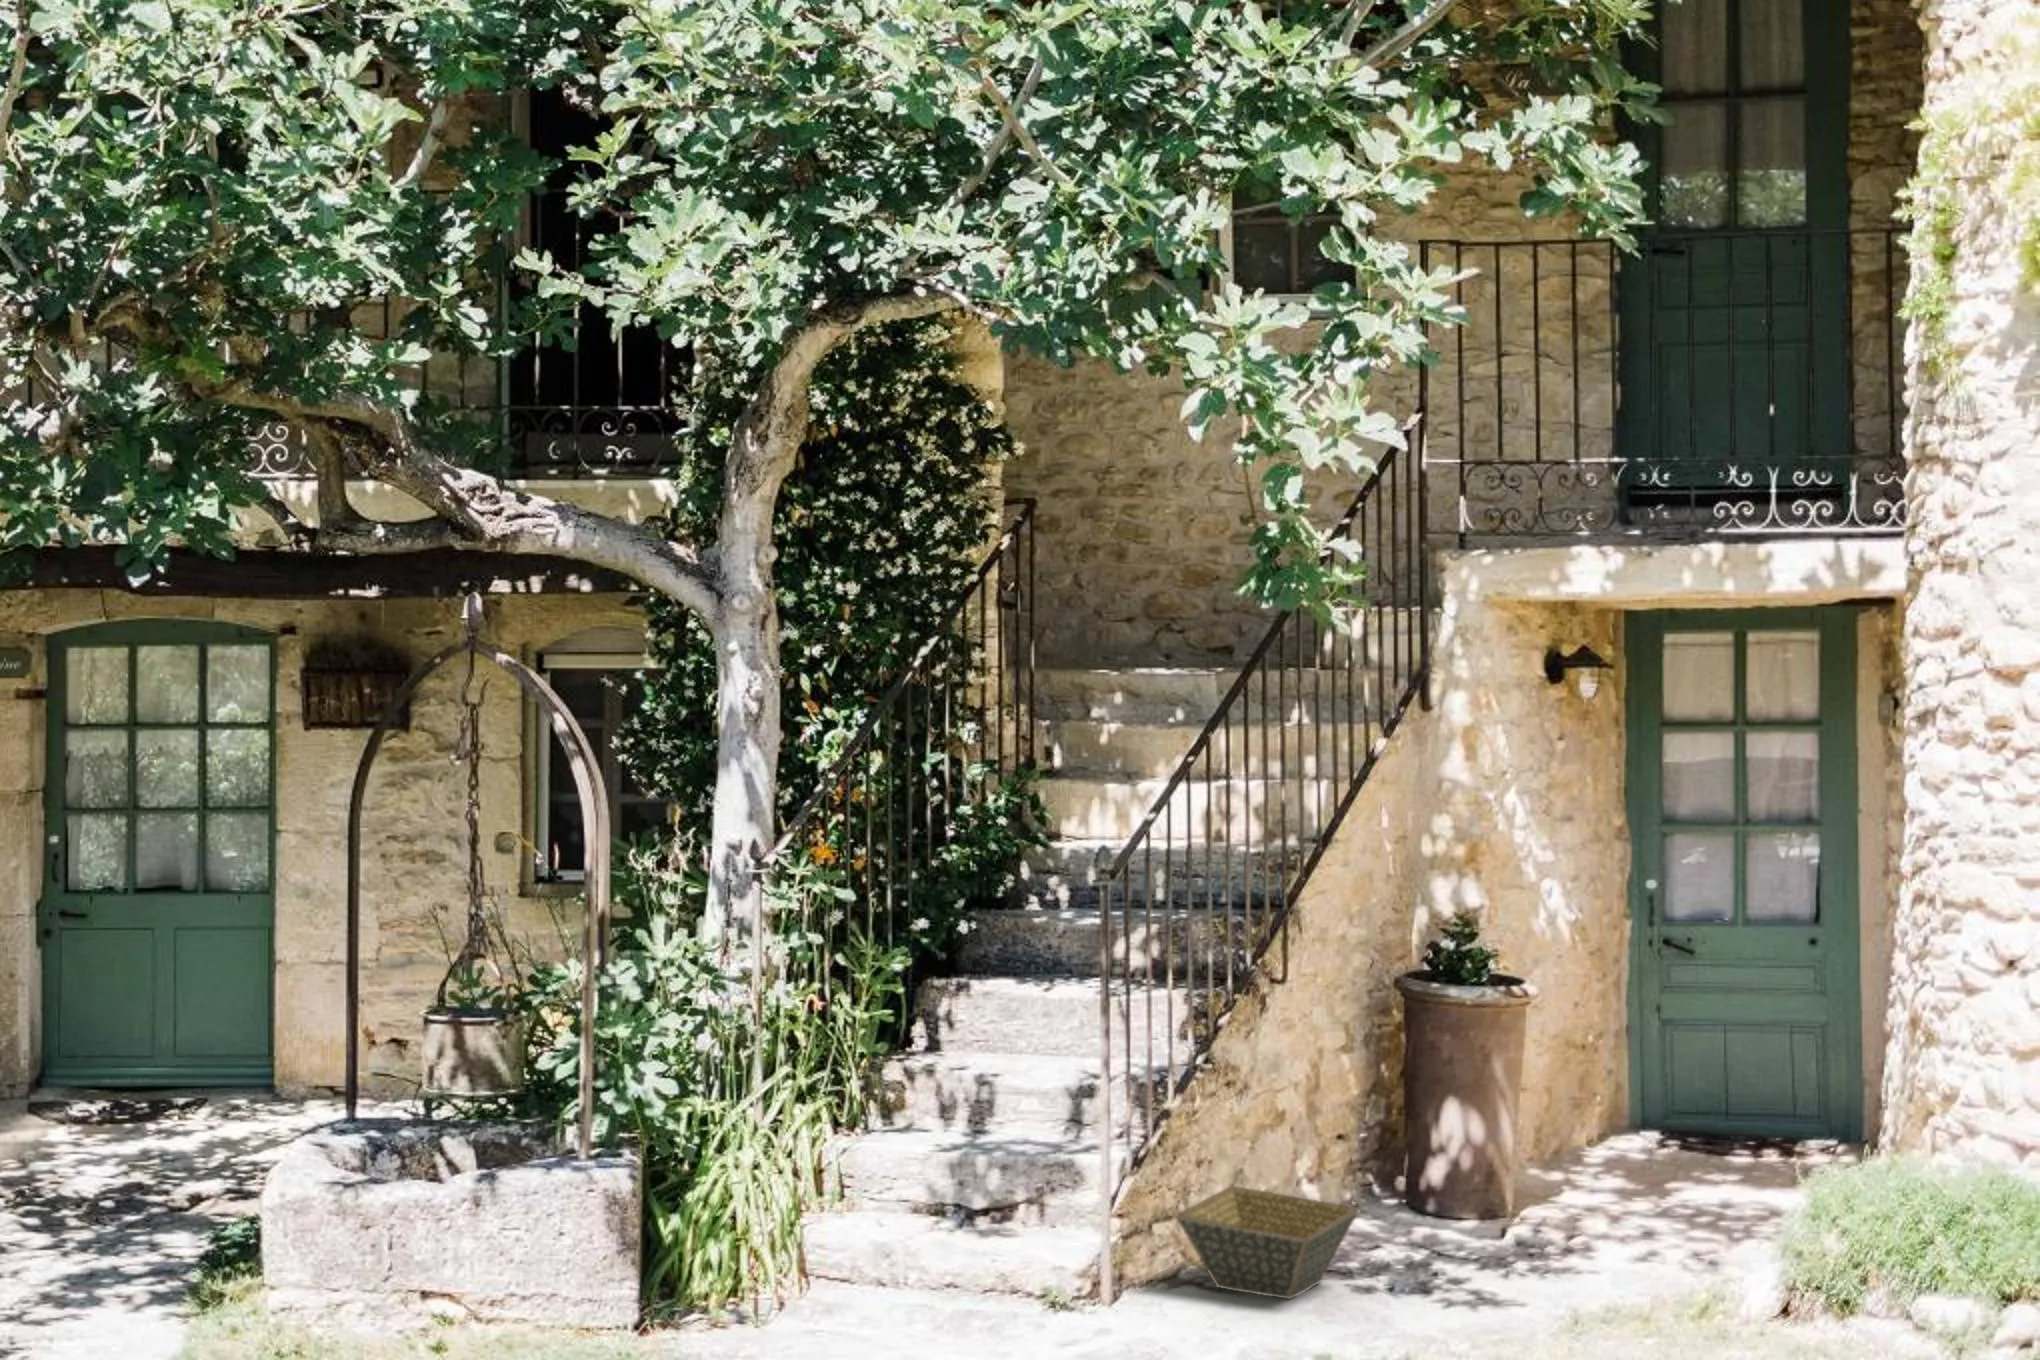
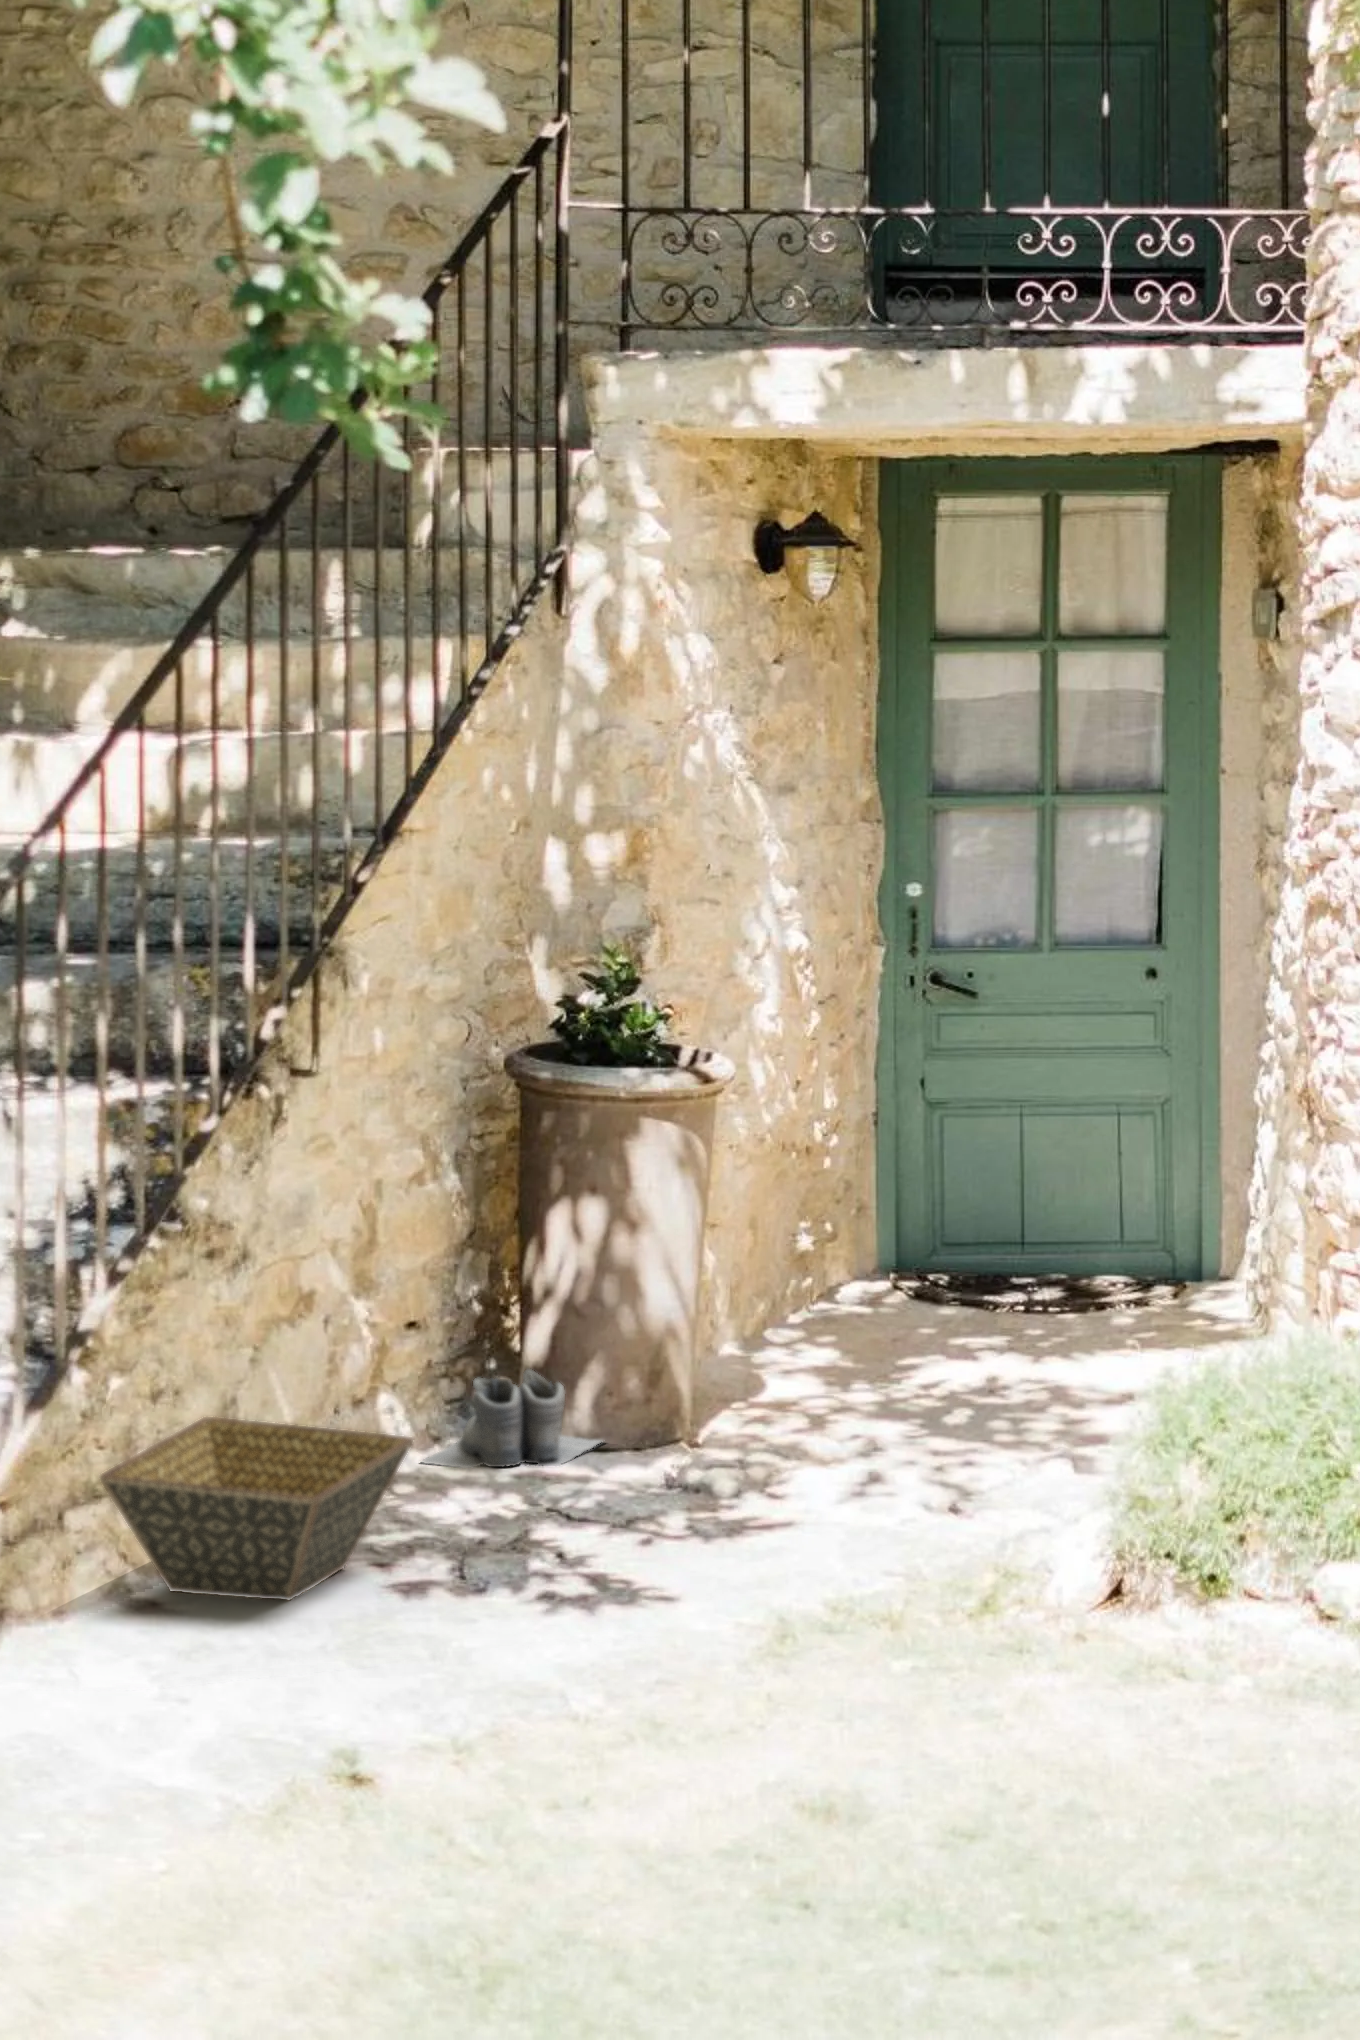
boots: none [1353,1173,1473,1242] -> present [422,1369,601,1468]

